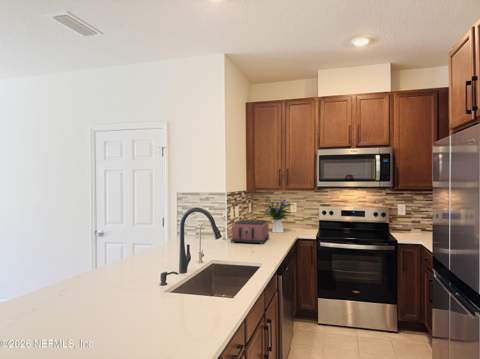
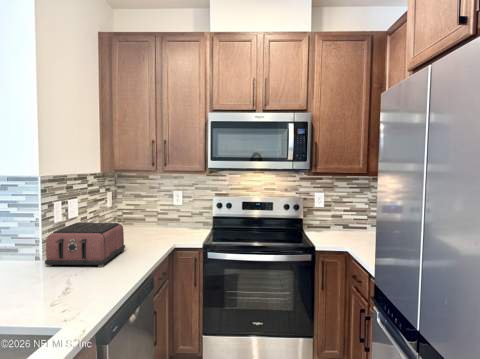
flower arrangement: present [263,197,293,233] -> none [121,182,174,238]

